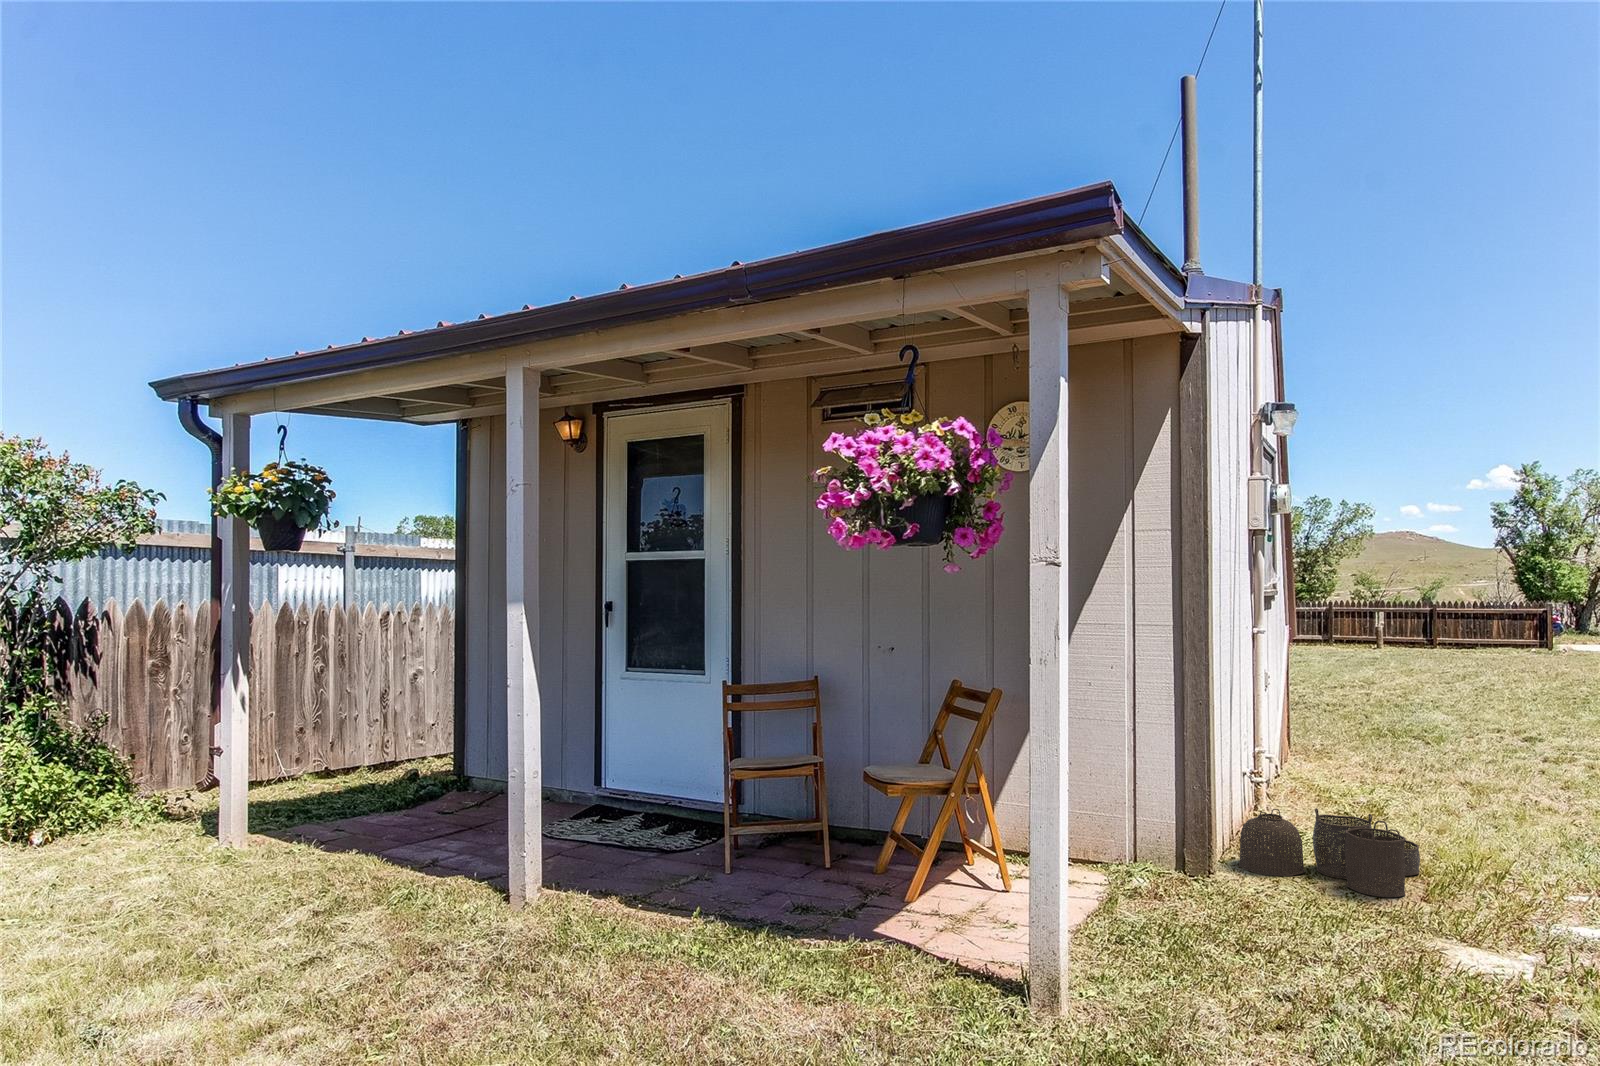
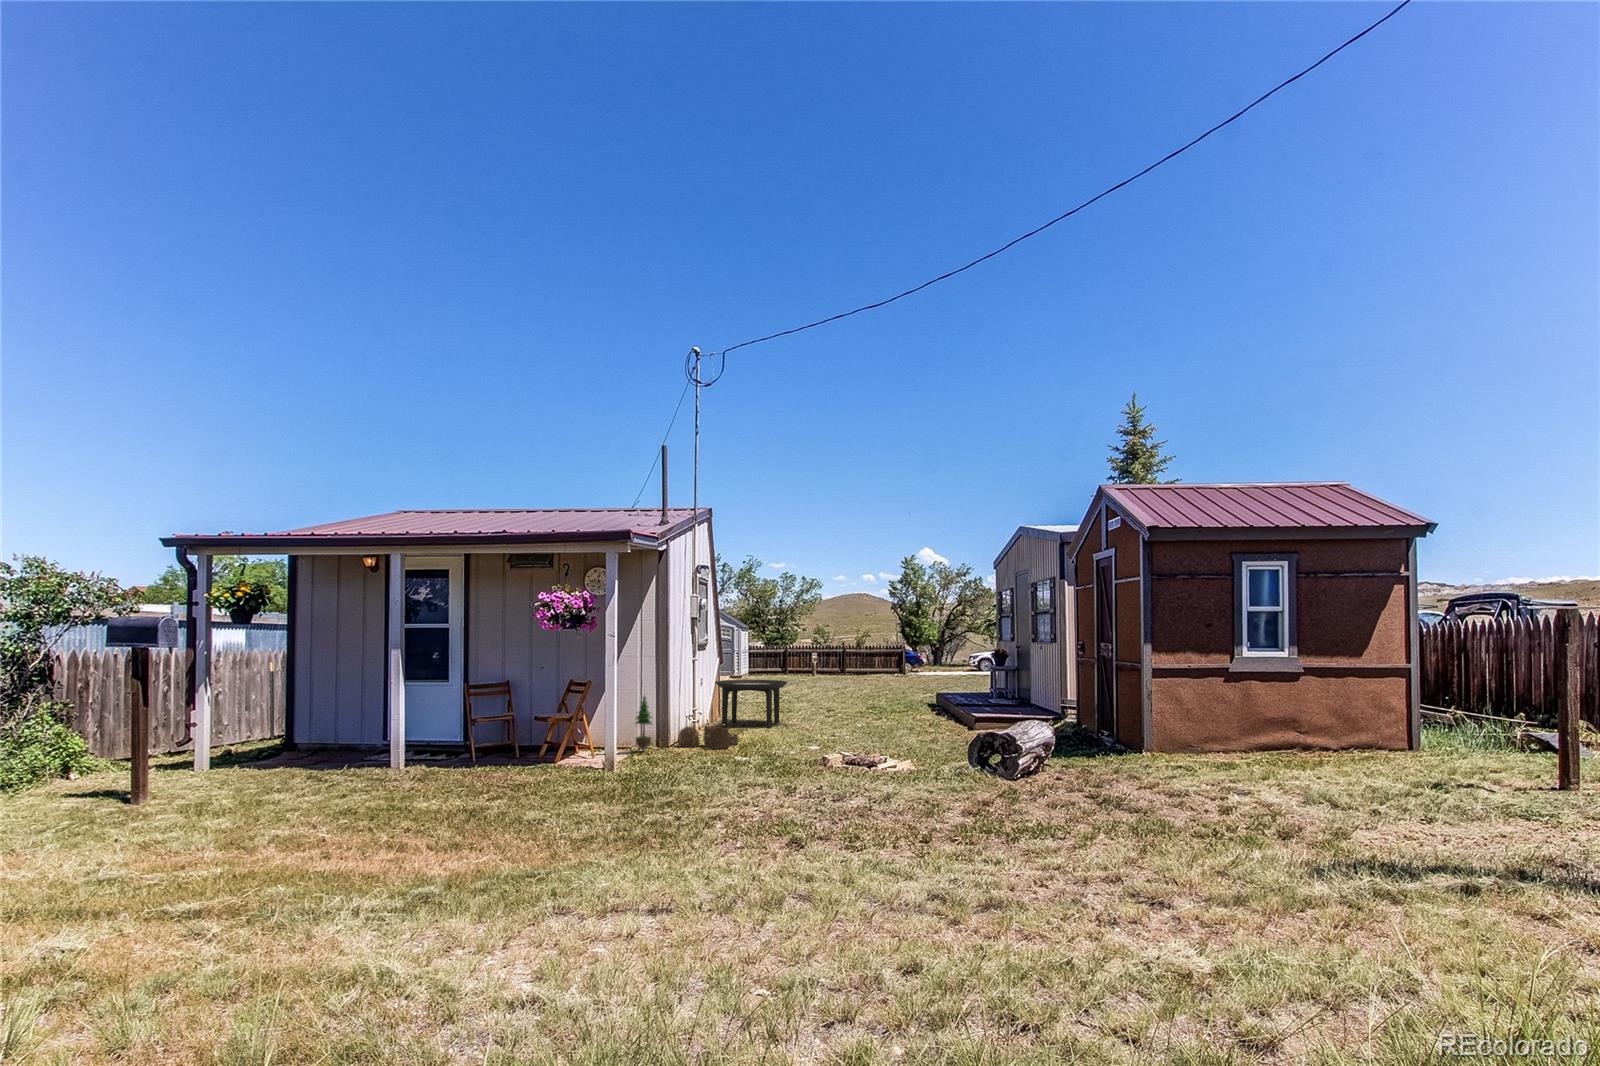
round table: none [1287,674,1482,796] -> present [715,680,788,728]
potted tree: none [1117,729,1176,885] -> present [636,696,652,751]

